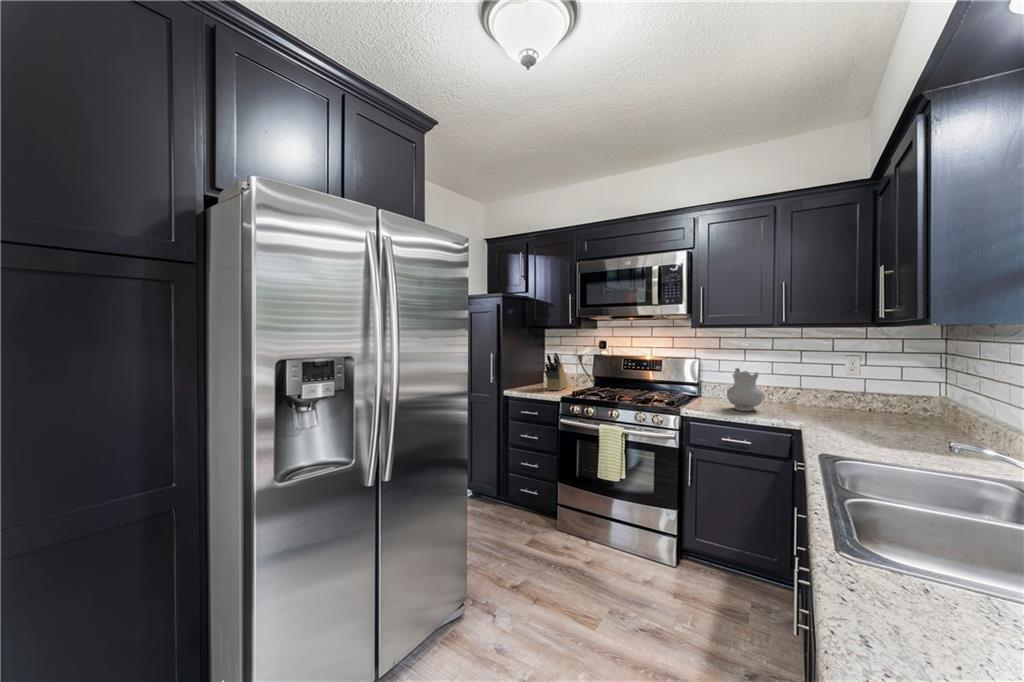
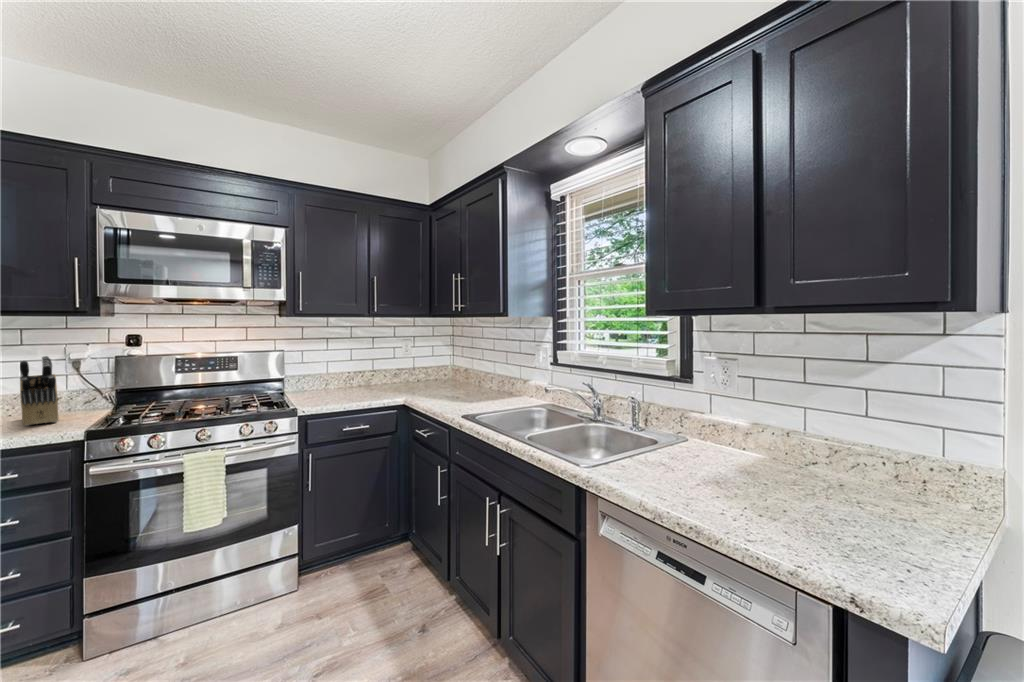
ceramic pitcher: present [727,368,764,411] -> none [334,357,367,398]

